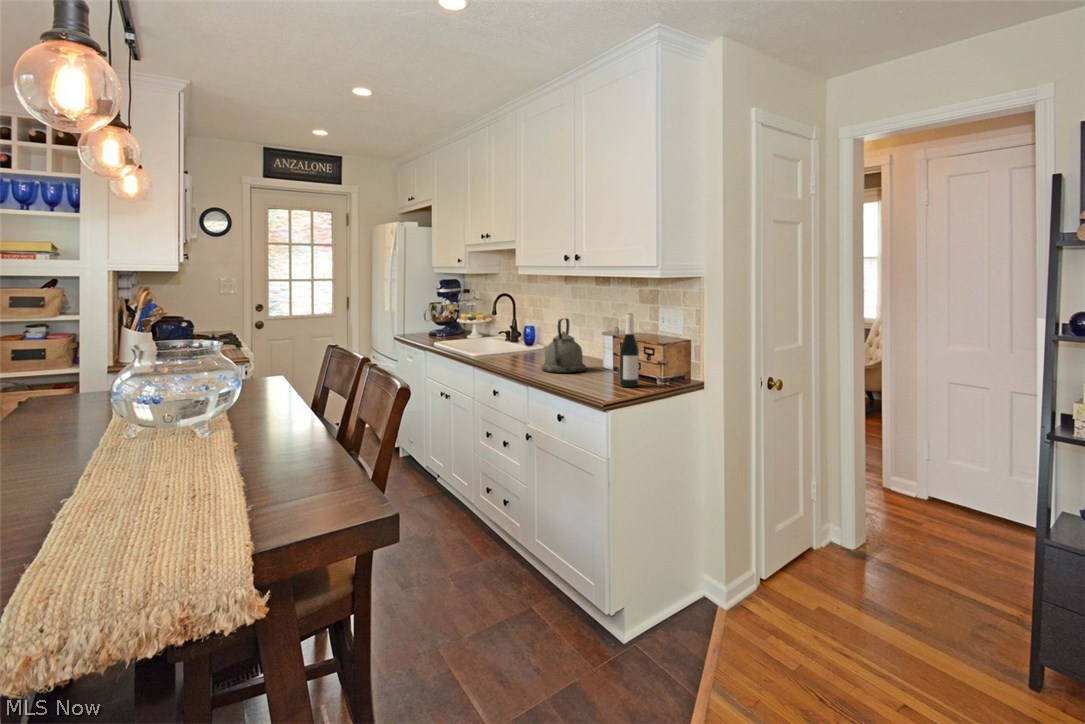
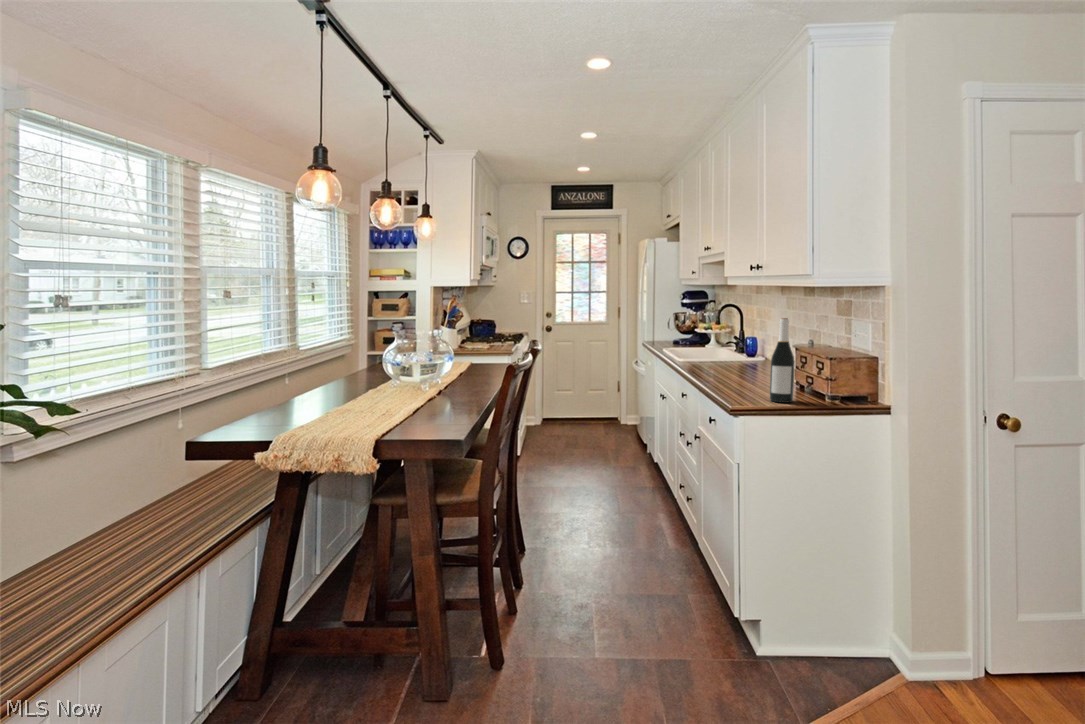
kettle: present [541,318,586,373] -> none [715,325,767,383]

